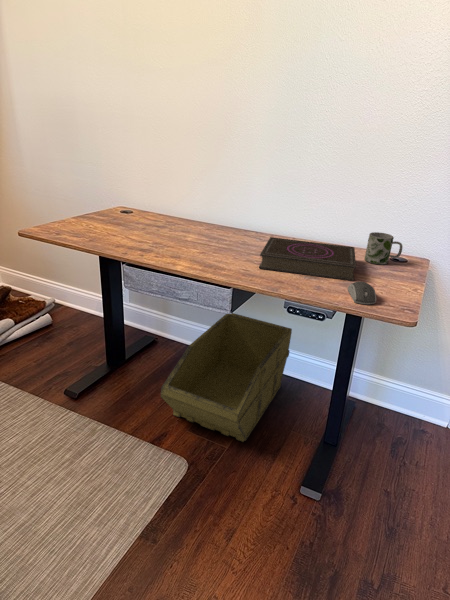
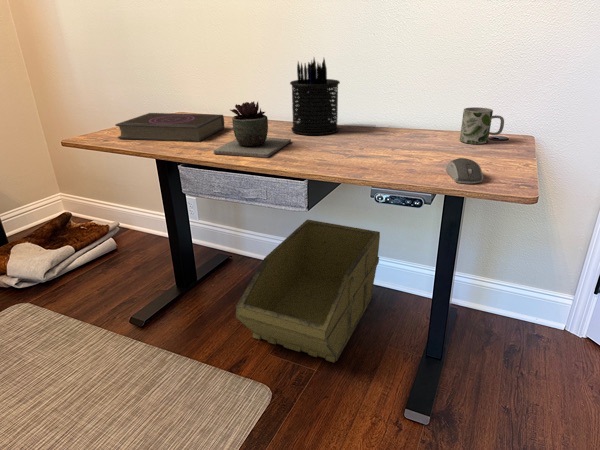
pen holder: none [221,176,266,244] -> present [290,59,340,135]
succulent plant: none [154,214,220,264] -> present [214,101,291,158]
book: present [259,237,356,281] -> present [115,113,224,142]

